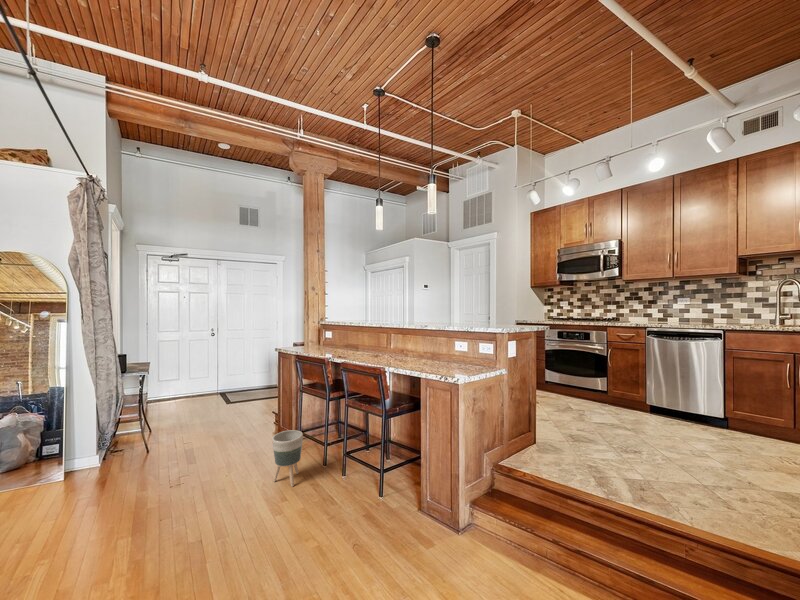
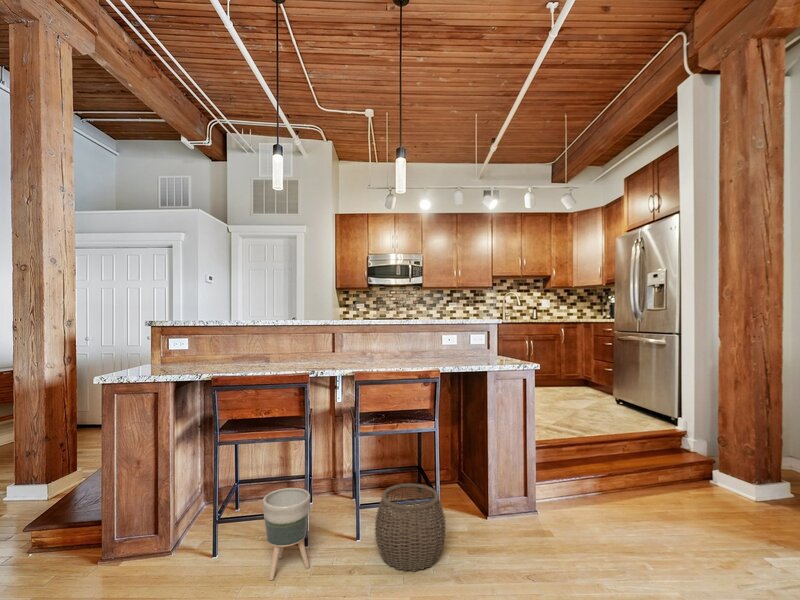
woven basket: none [299,458,358,535] -> present [375,483,446,571]

